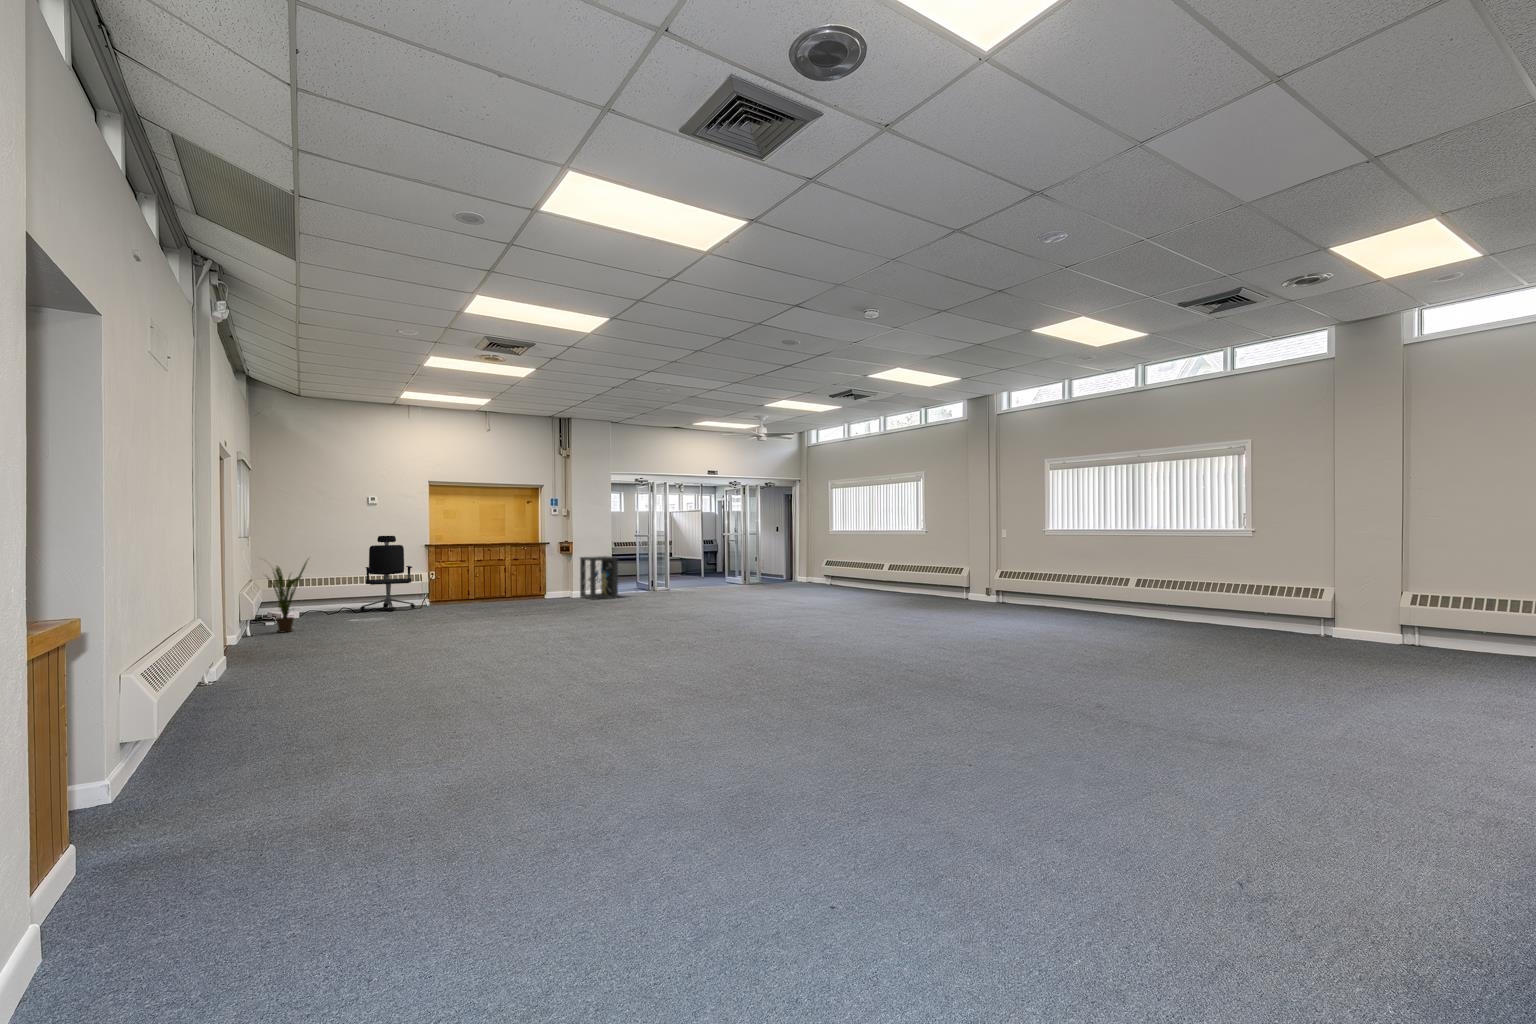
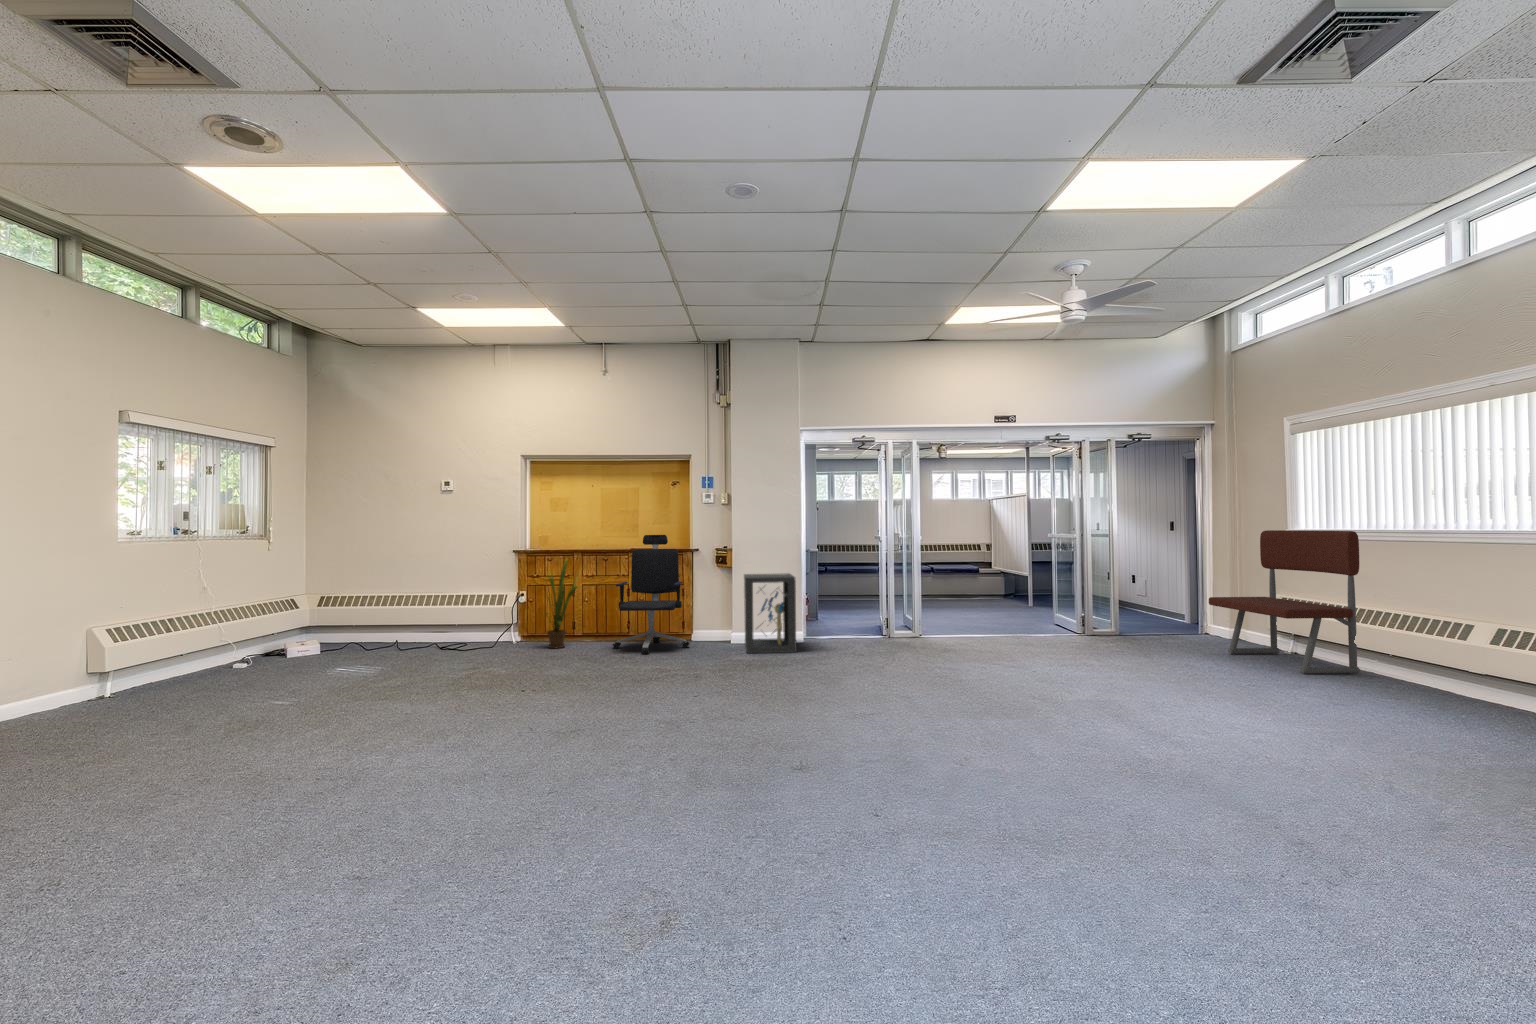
bench: none [802,532,856,591] -> present [1209,530,1360,674]
office chair: present [360,536,415,611] -> present [613,535,690,654]
house plant: present [269,561,308,633] -> present [544,559,577,648]

